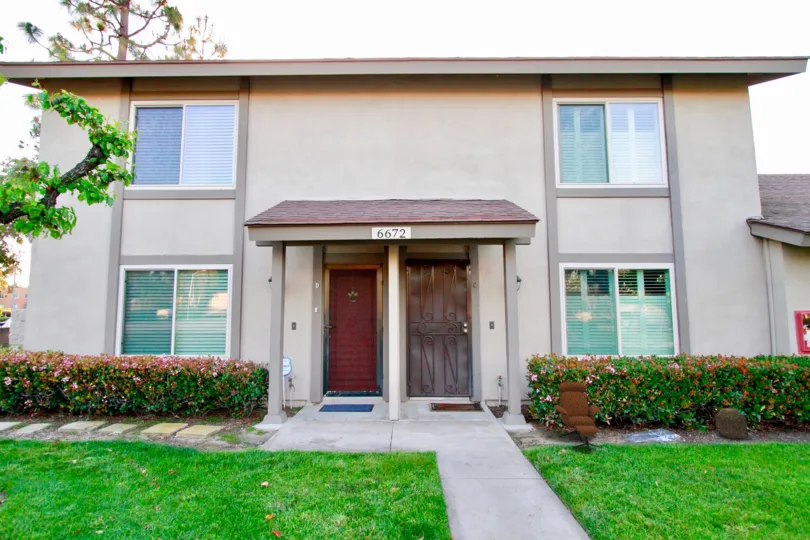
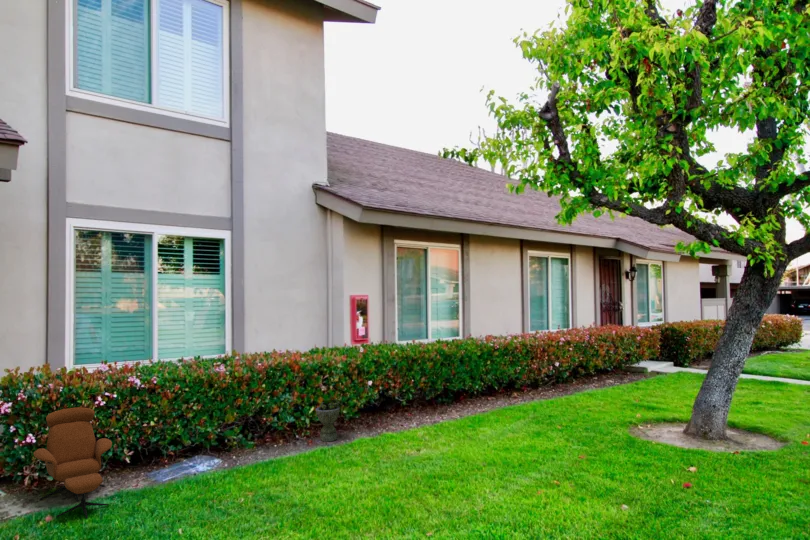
planter: none [766,402,793,440] -> present [316,399,340,442]
woven basket: present [716,408,746,438] -> none [264,414,296,451]

